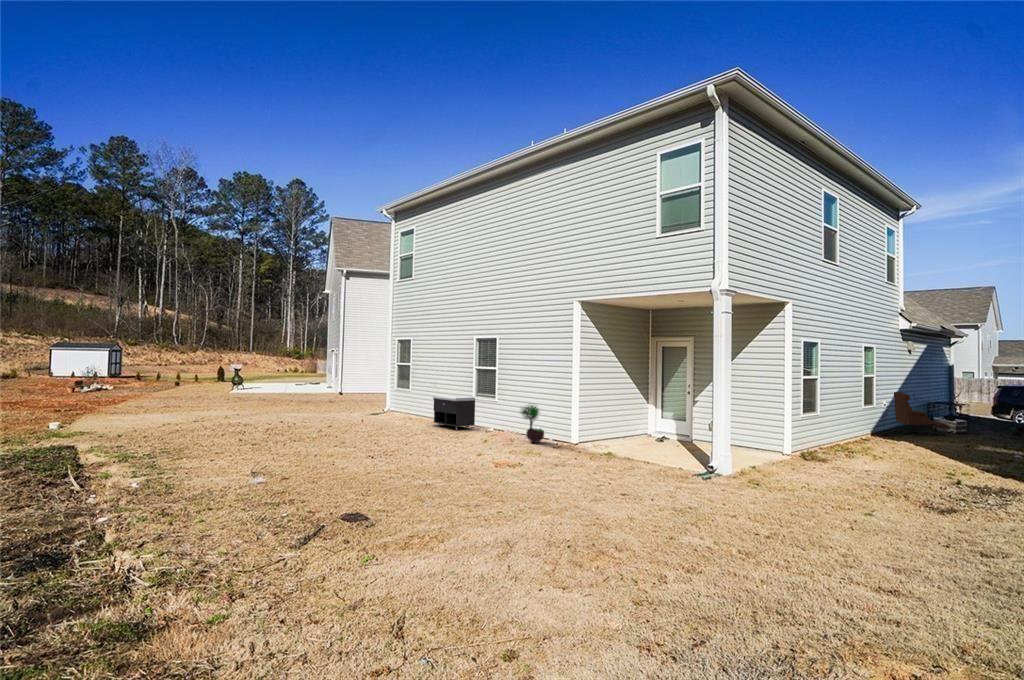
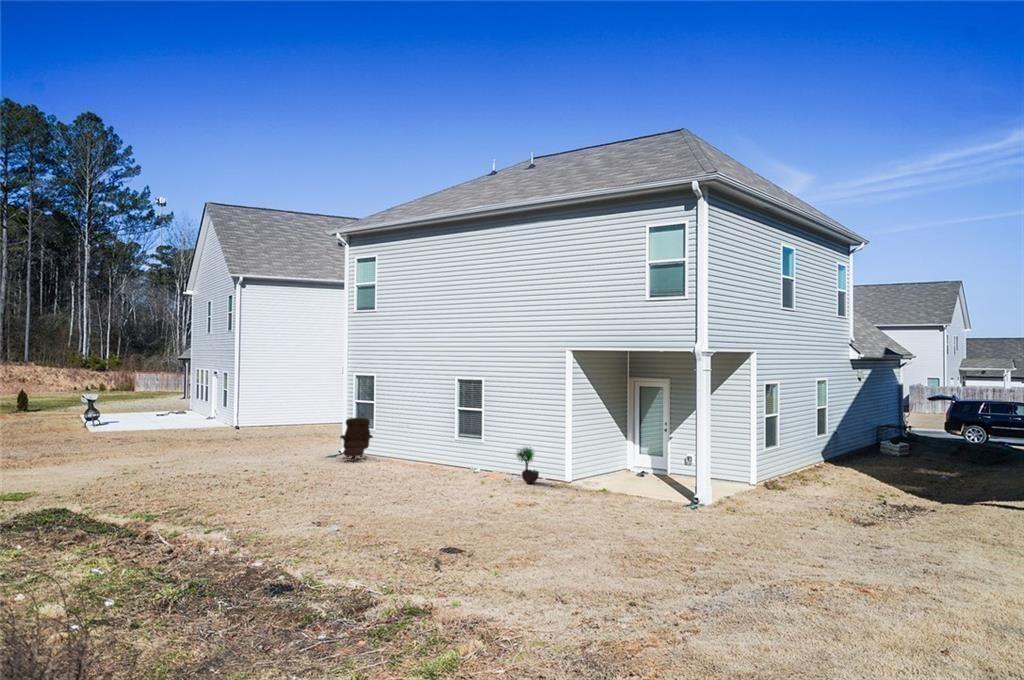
lounge chair: present [894,392,950,436] -> present [340,418,373,462]
storage bench: present [433,395,475,430] -> none [413,436,459,473]

